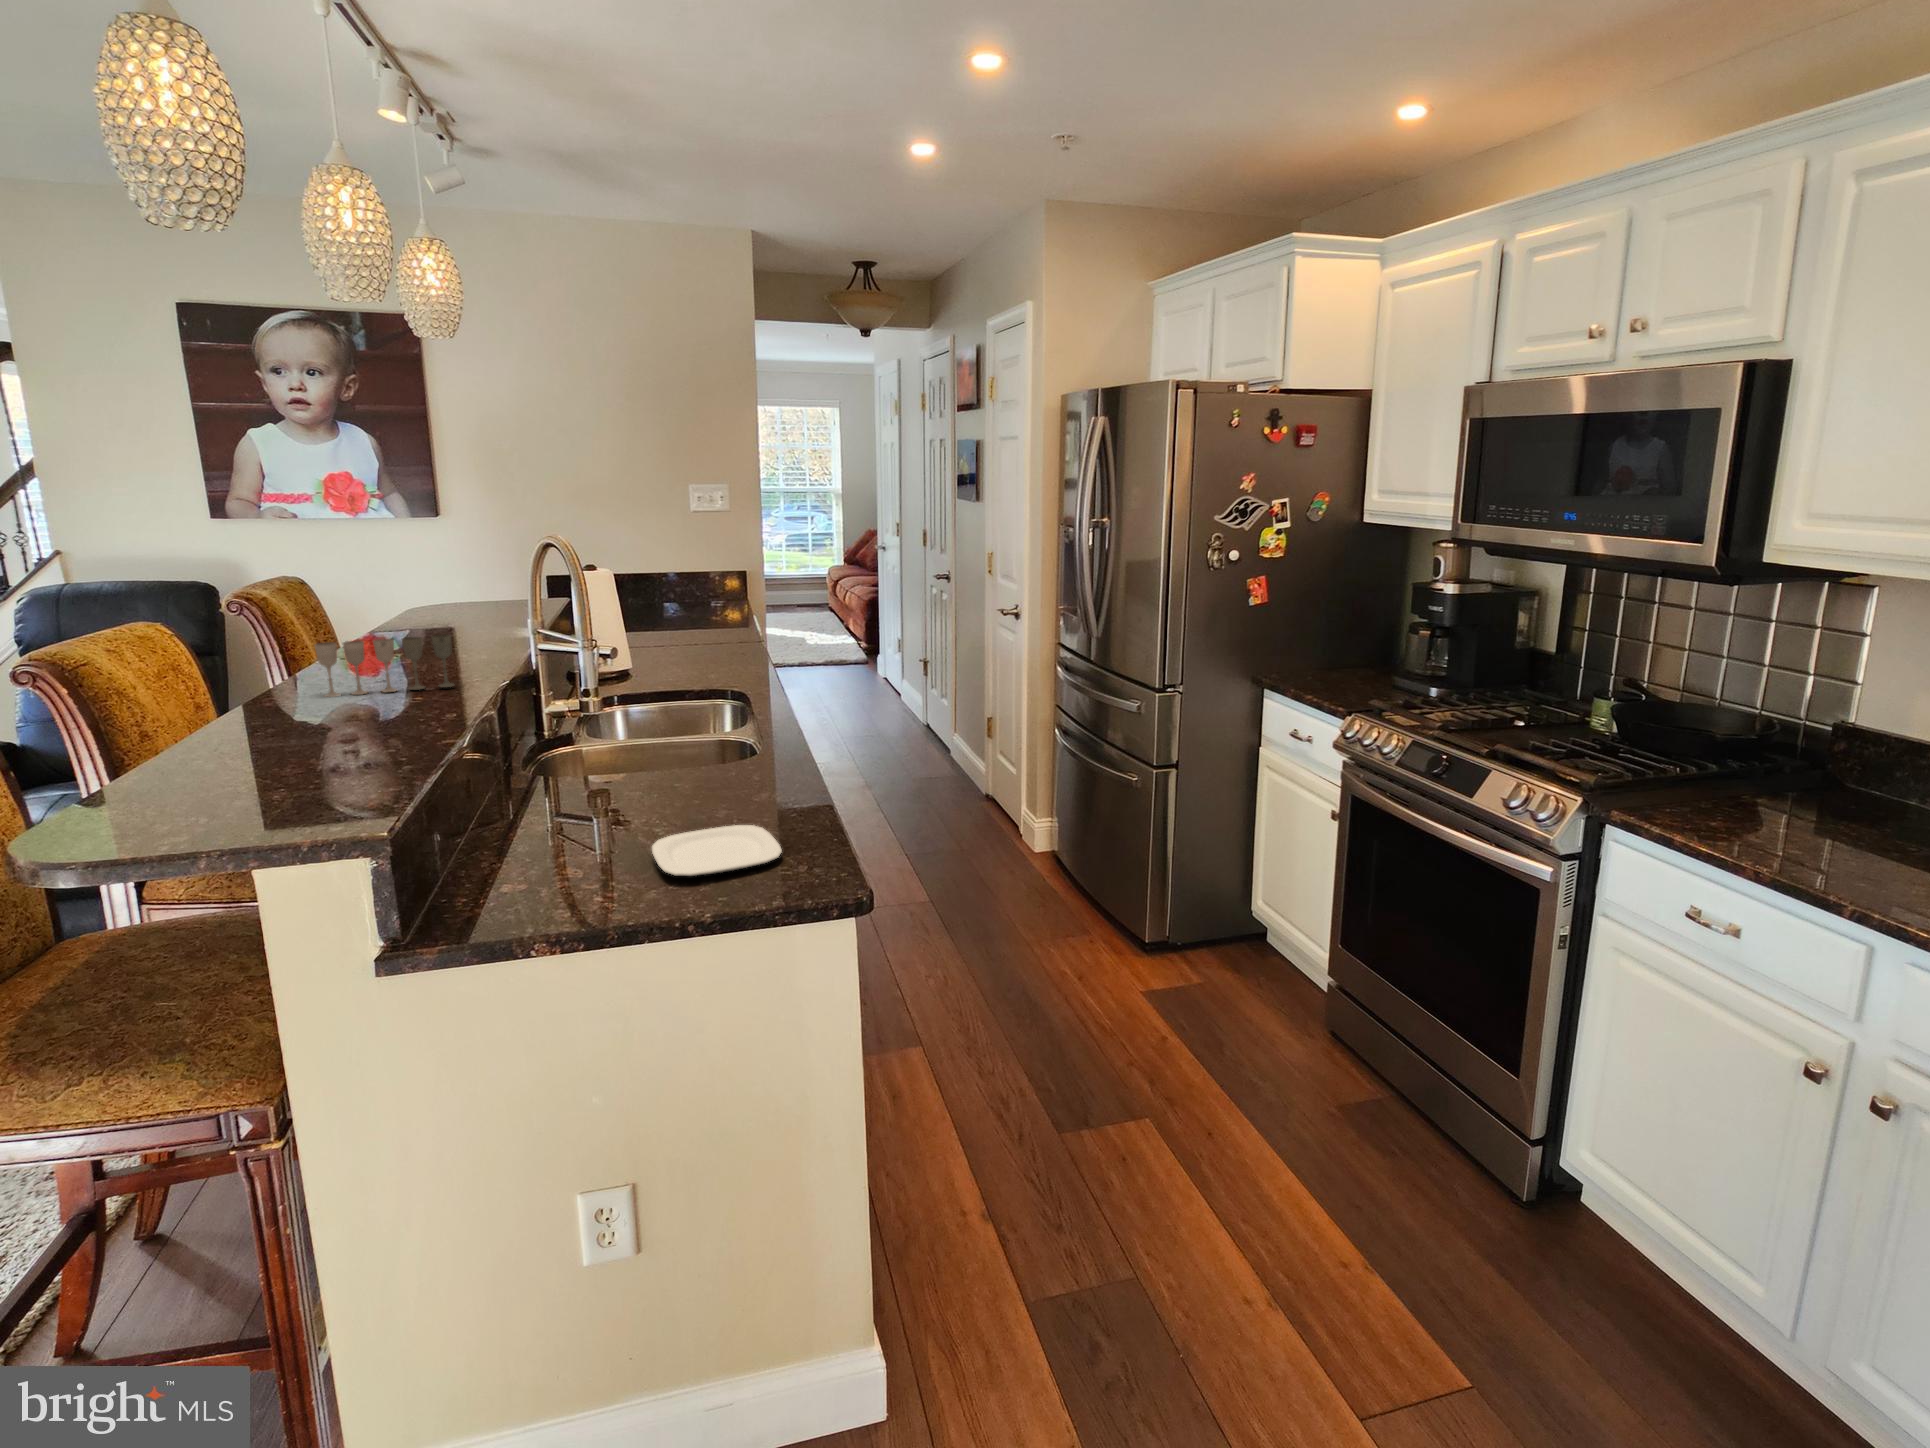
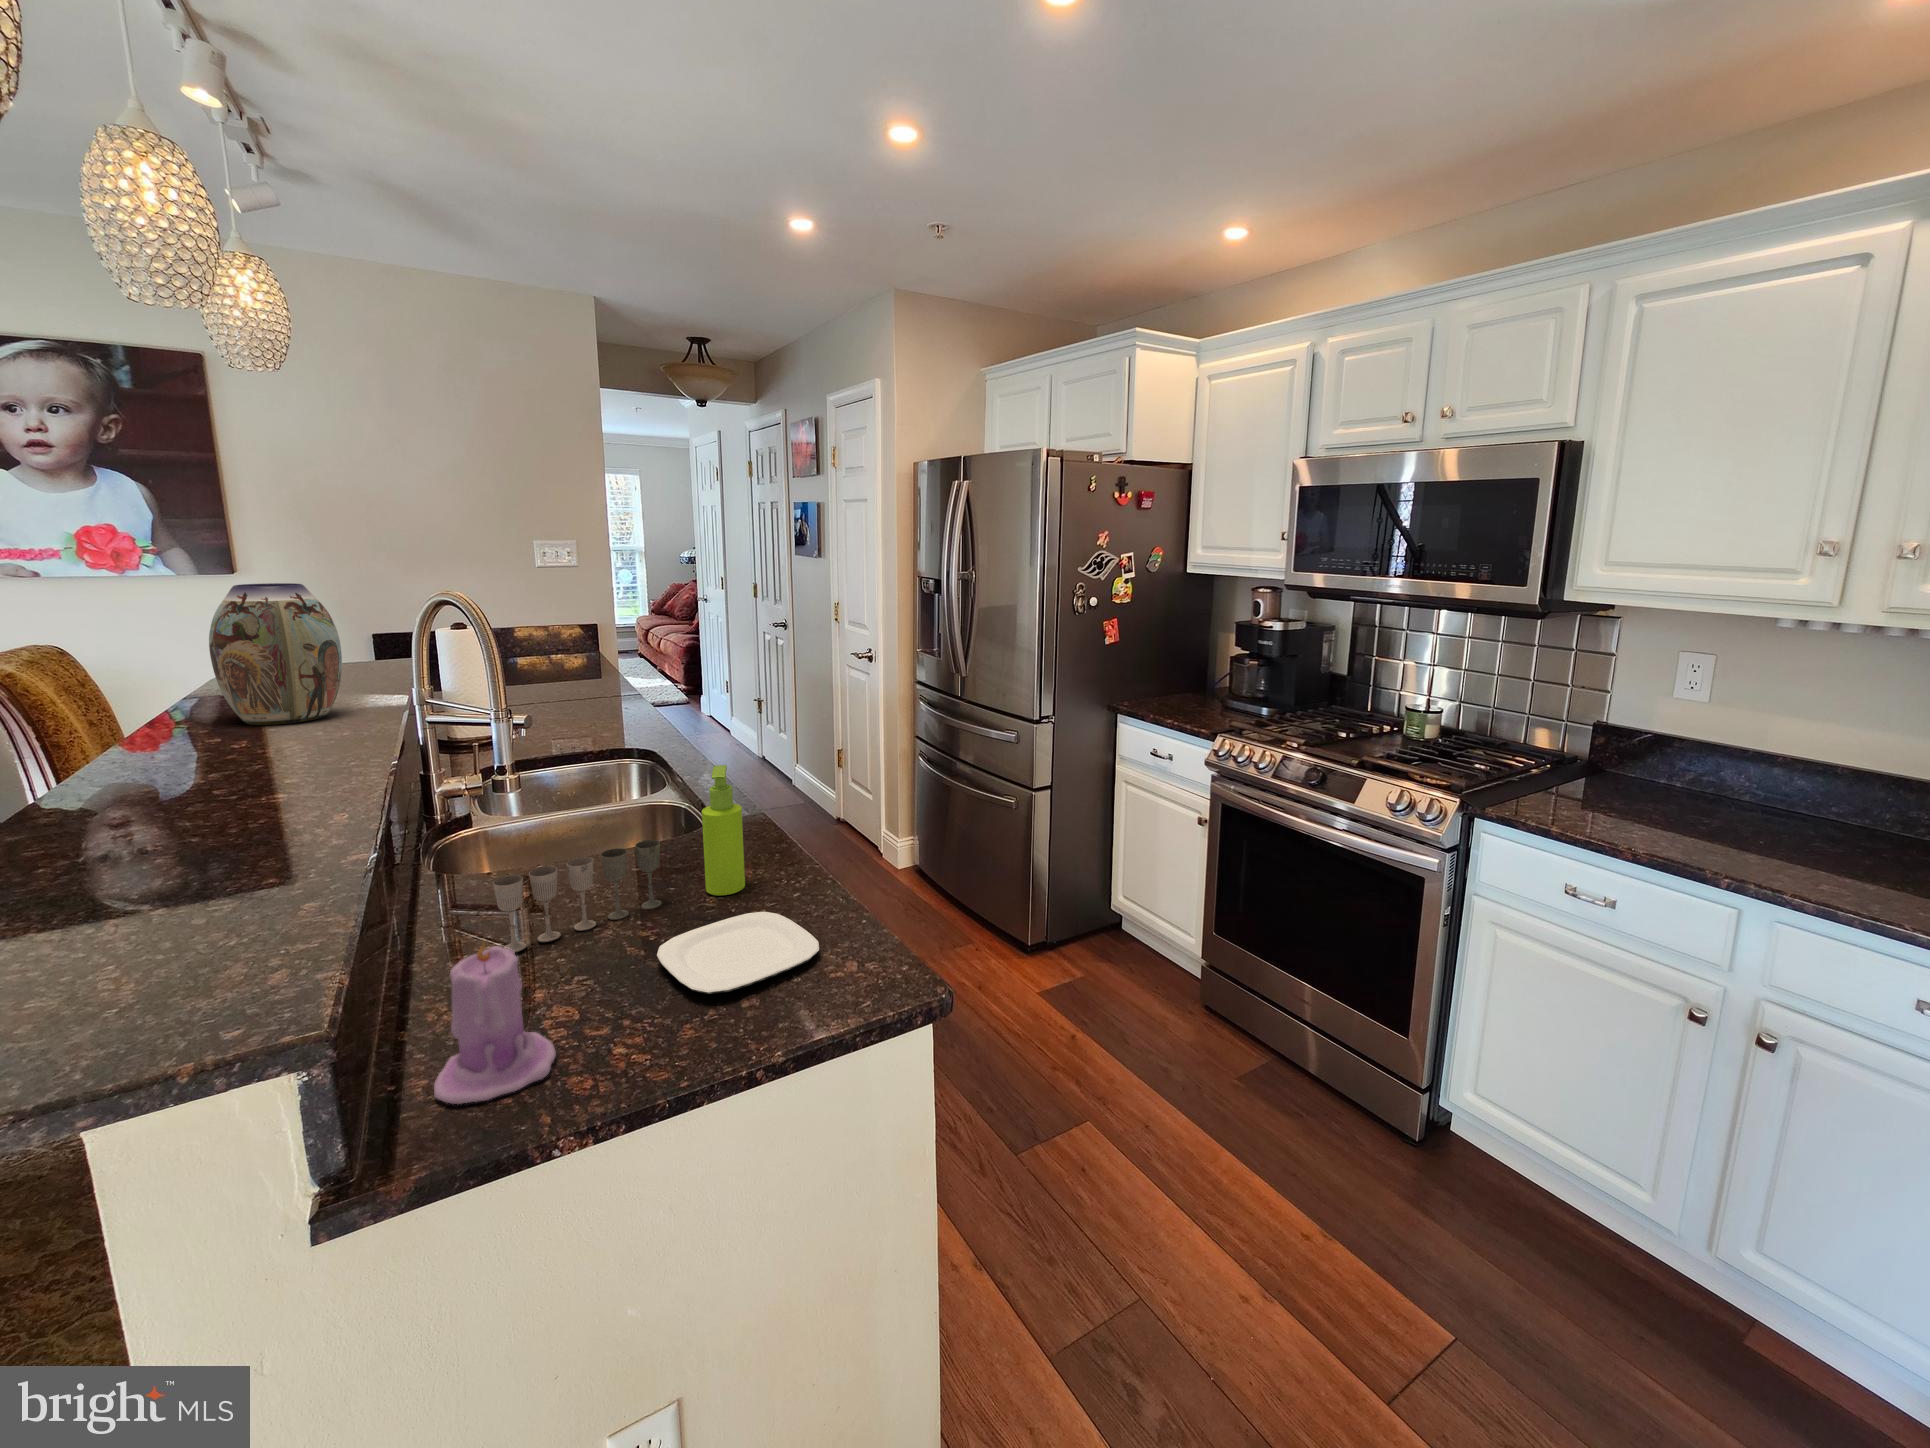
vase: none [389,527,486,648] -> present [209,583,342,725]
wine glass: present [315,635,454,697] -> present [493,840,662,952]
soap dispenser: none [717,695,755,812] -> present [702,765,745,895]
candle: none [464,802,553,922] -> present [434,942,556,1104]

